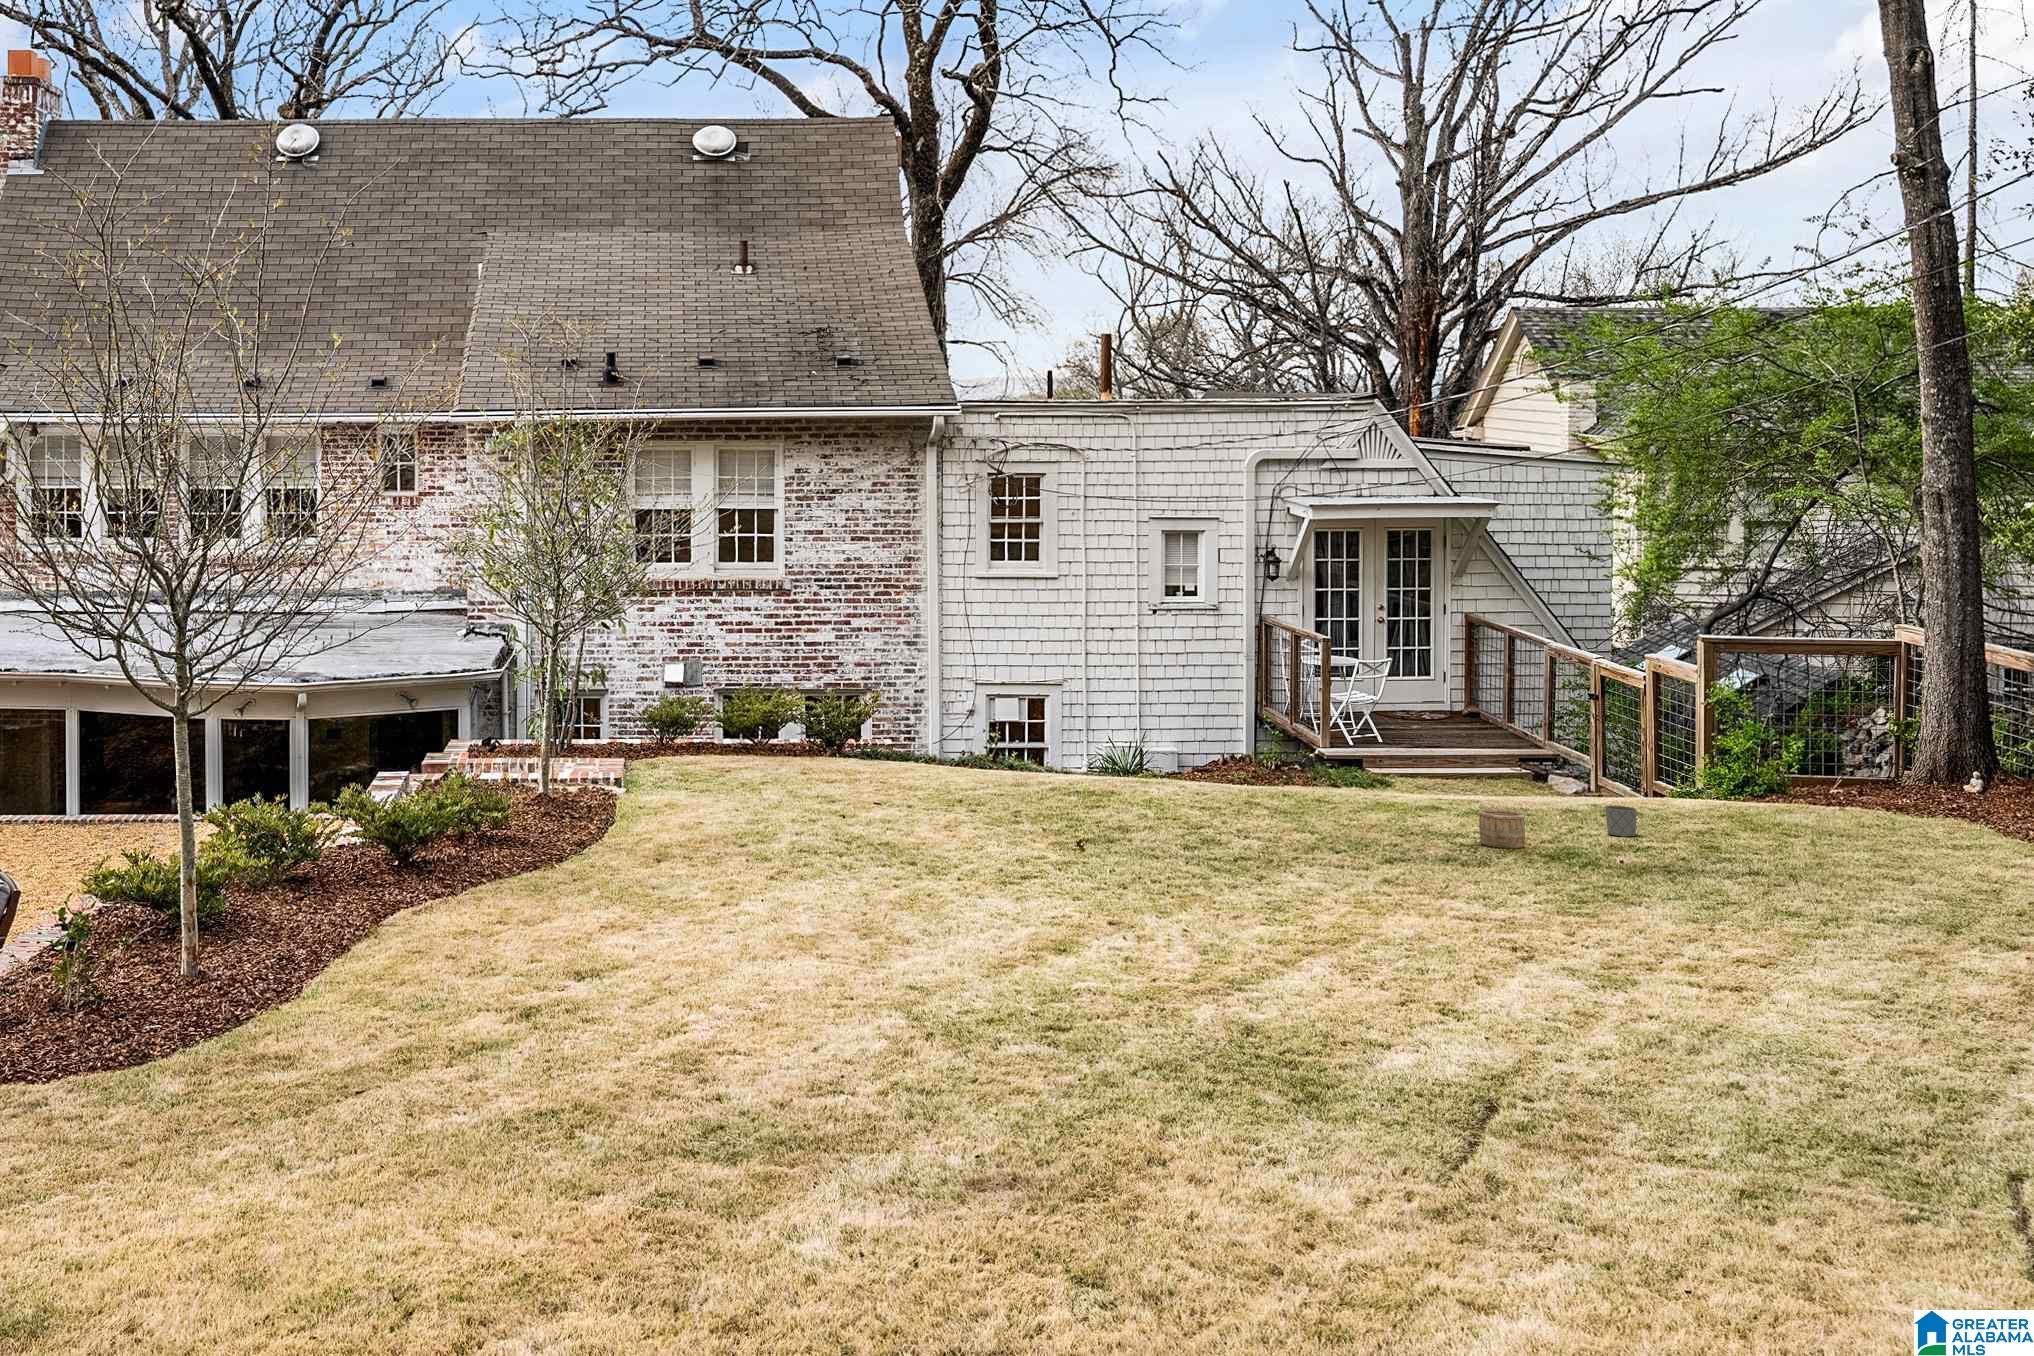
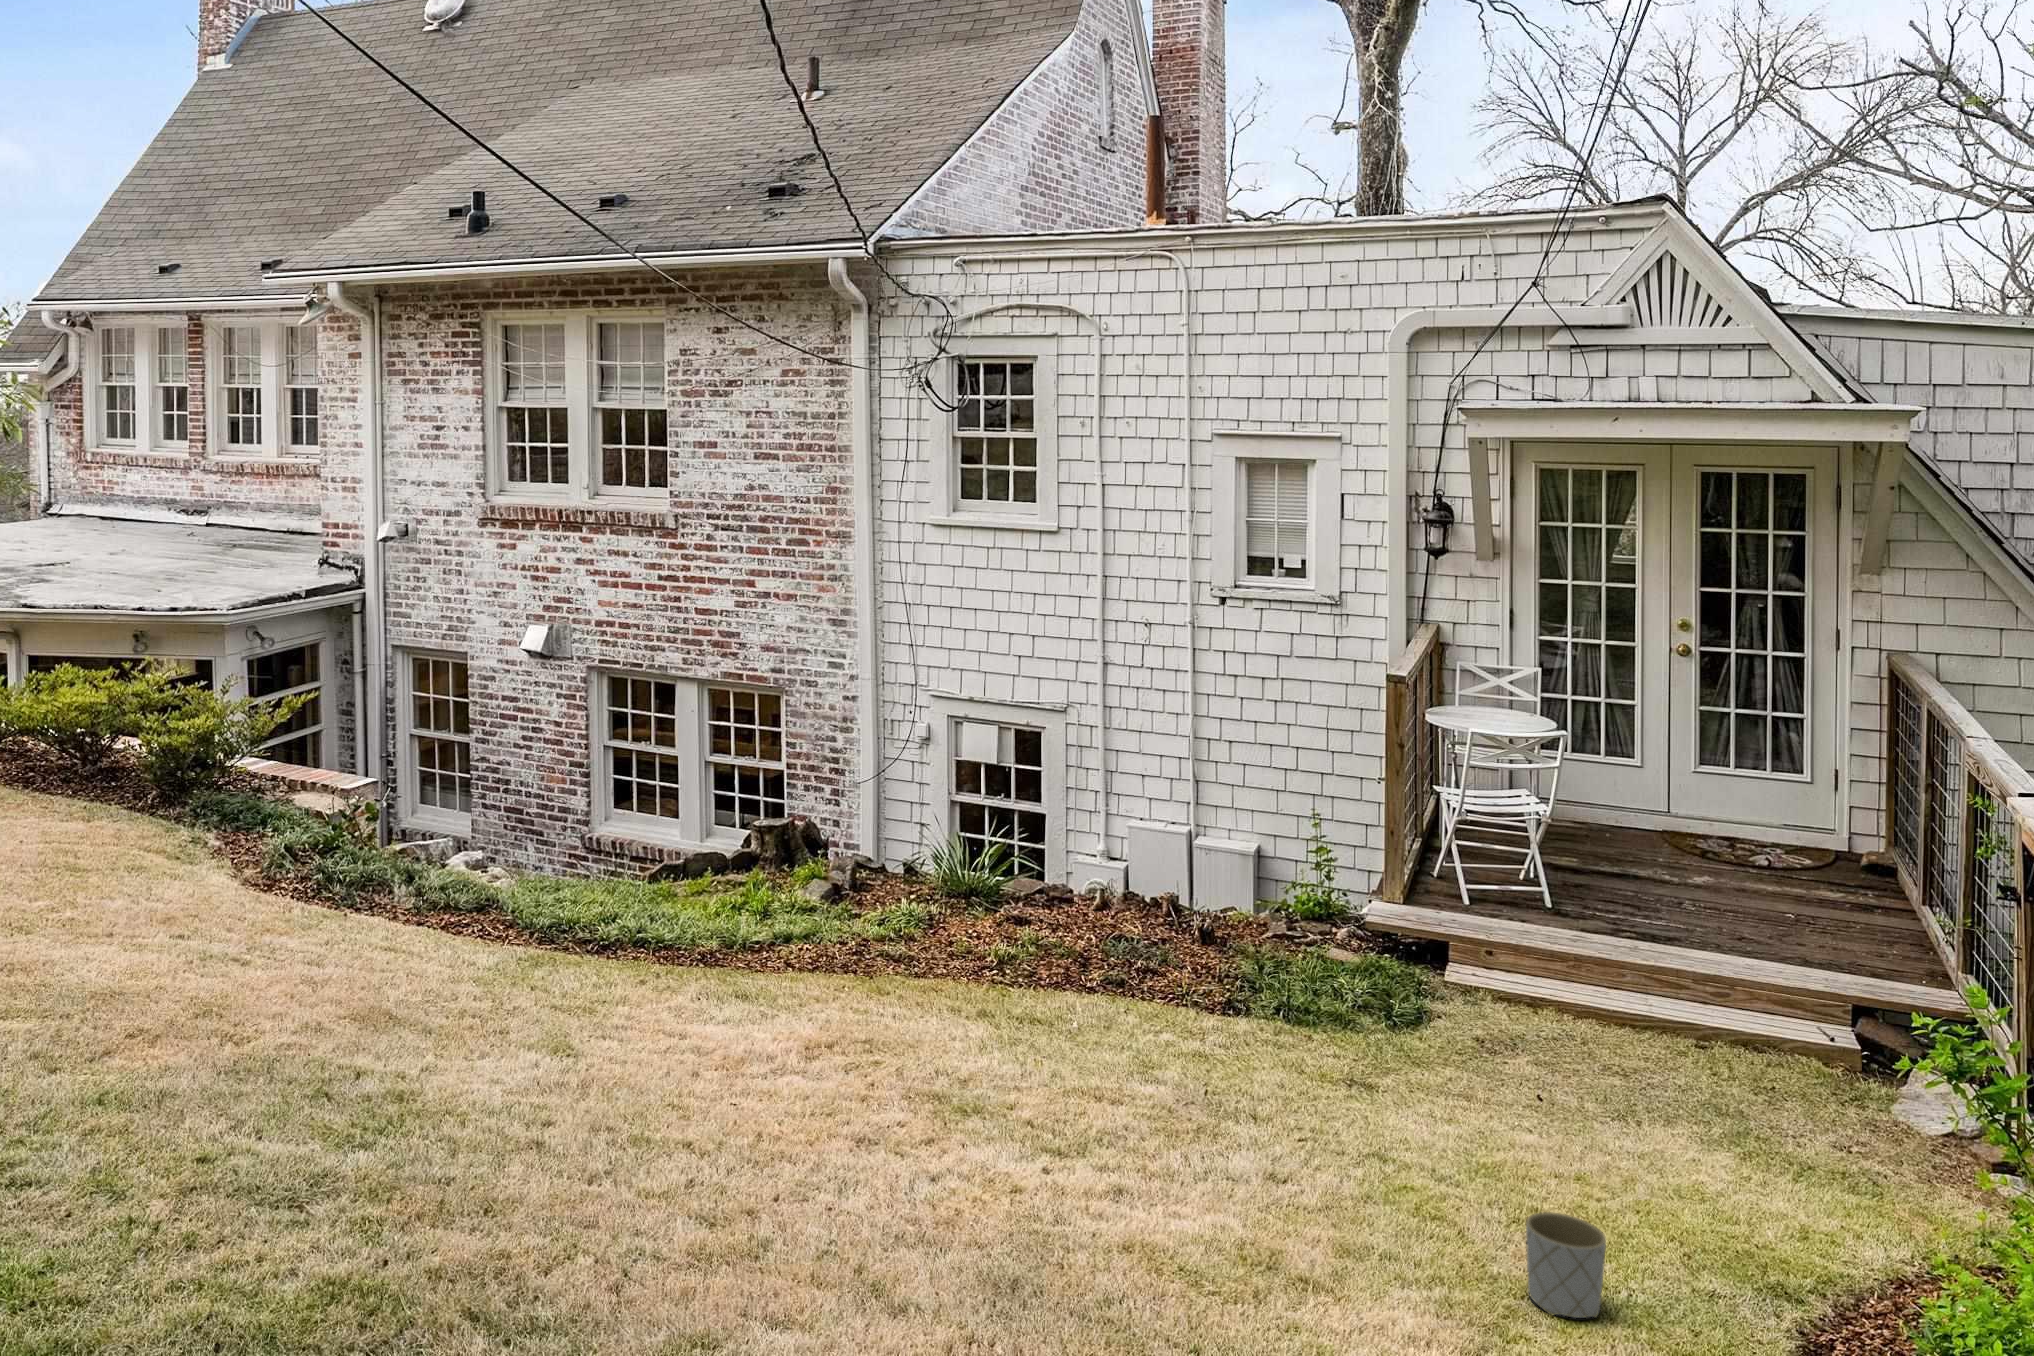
wooden bucket: present [1478,808,1526,848] -> none [1037,1158,1149,1289]

